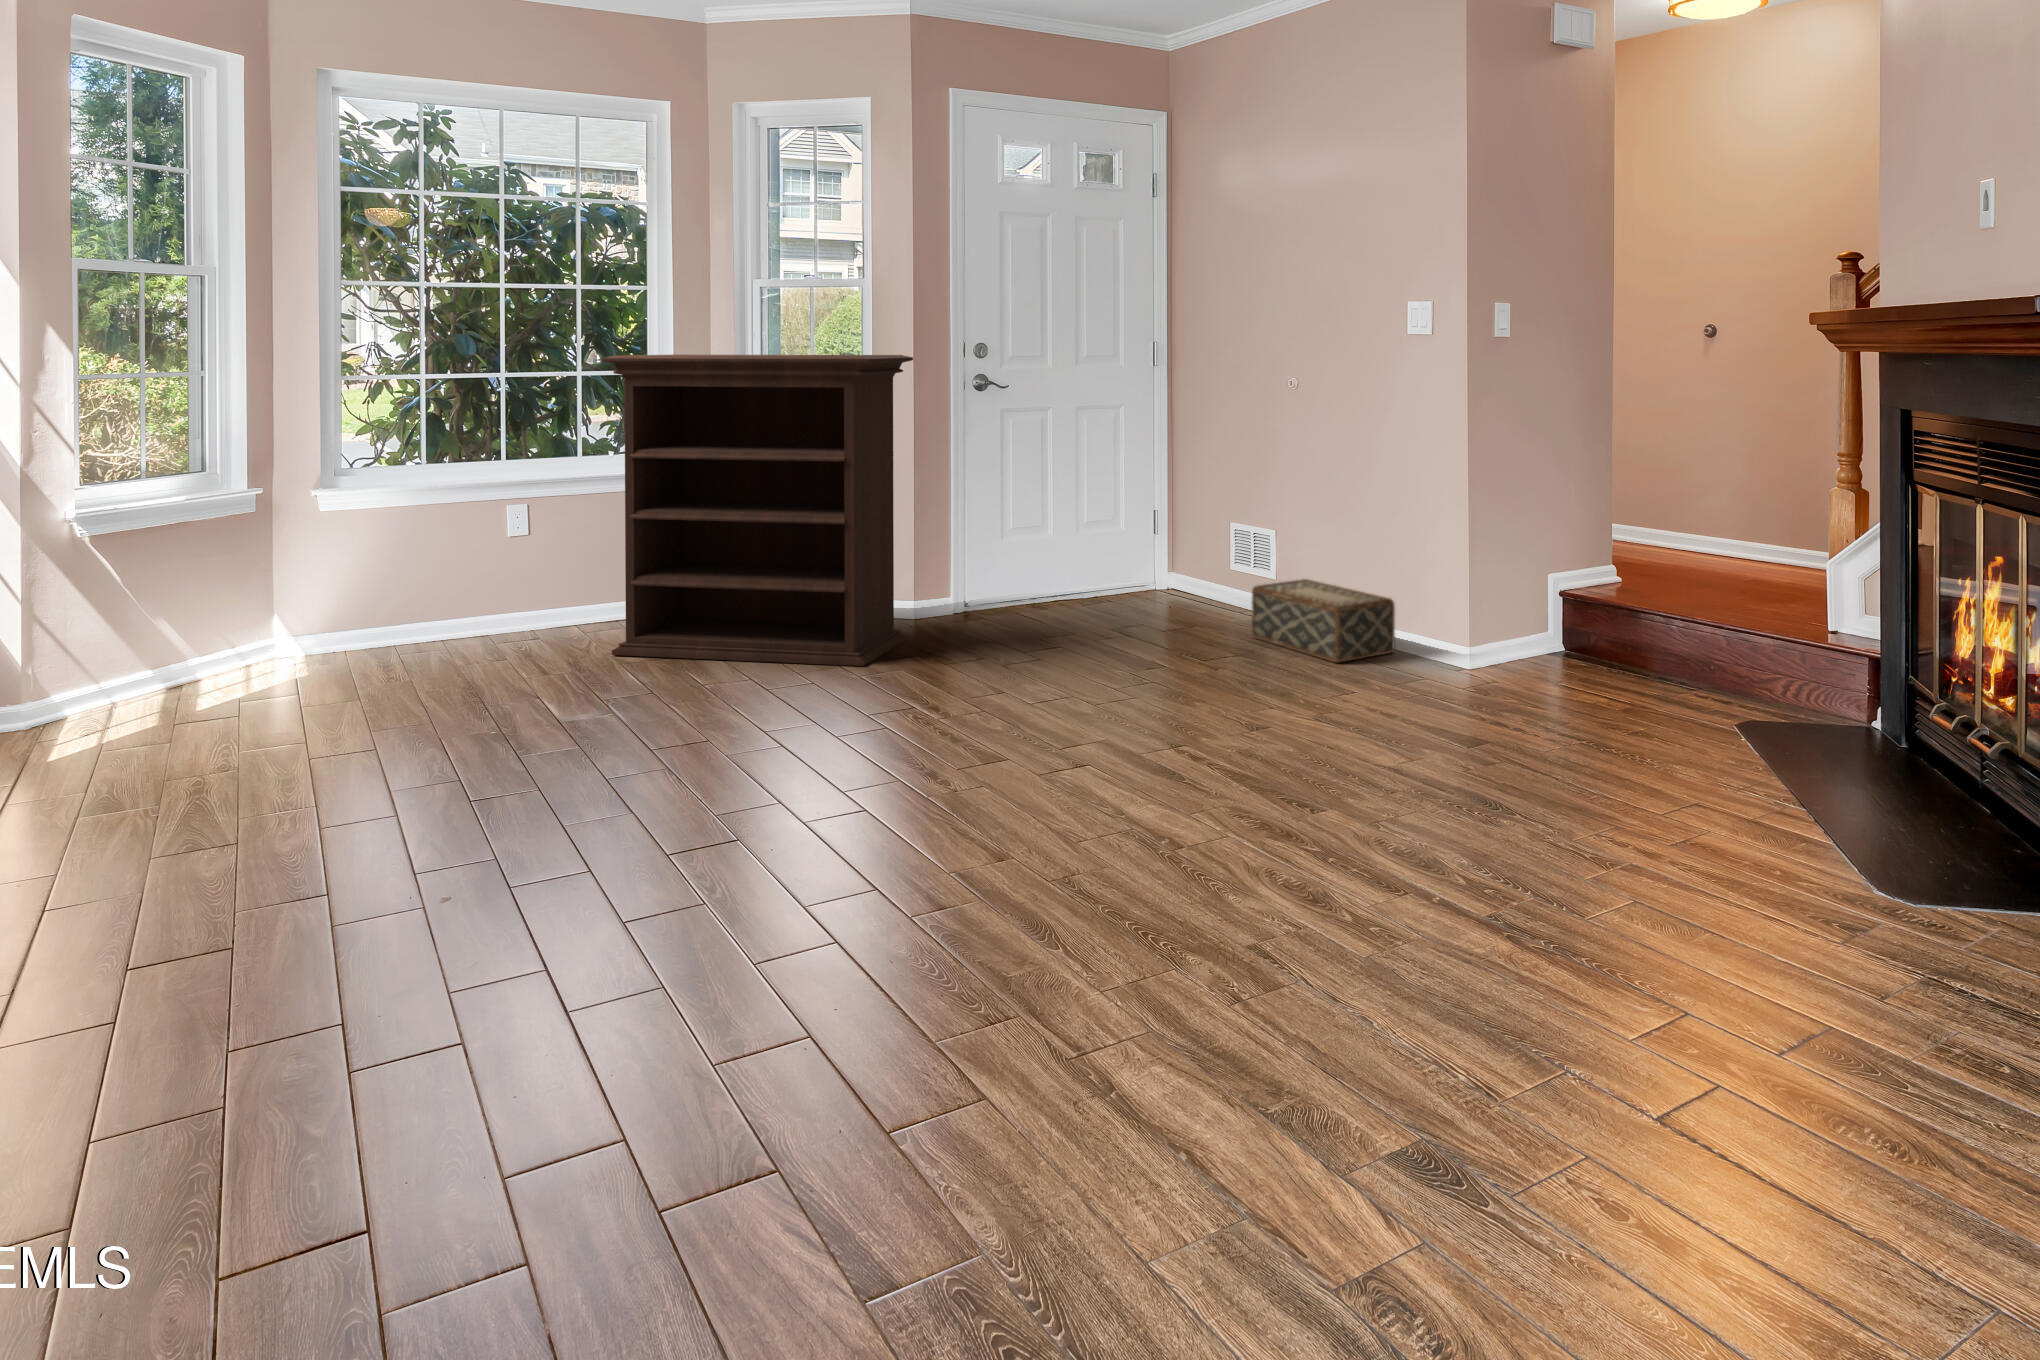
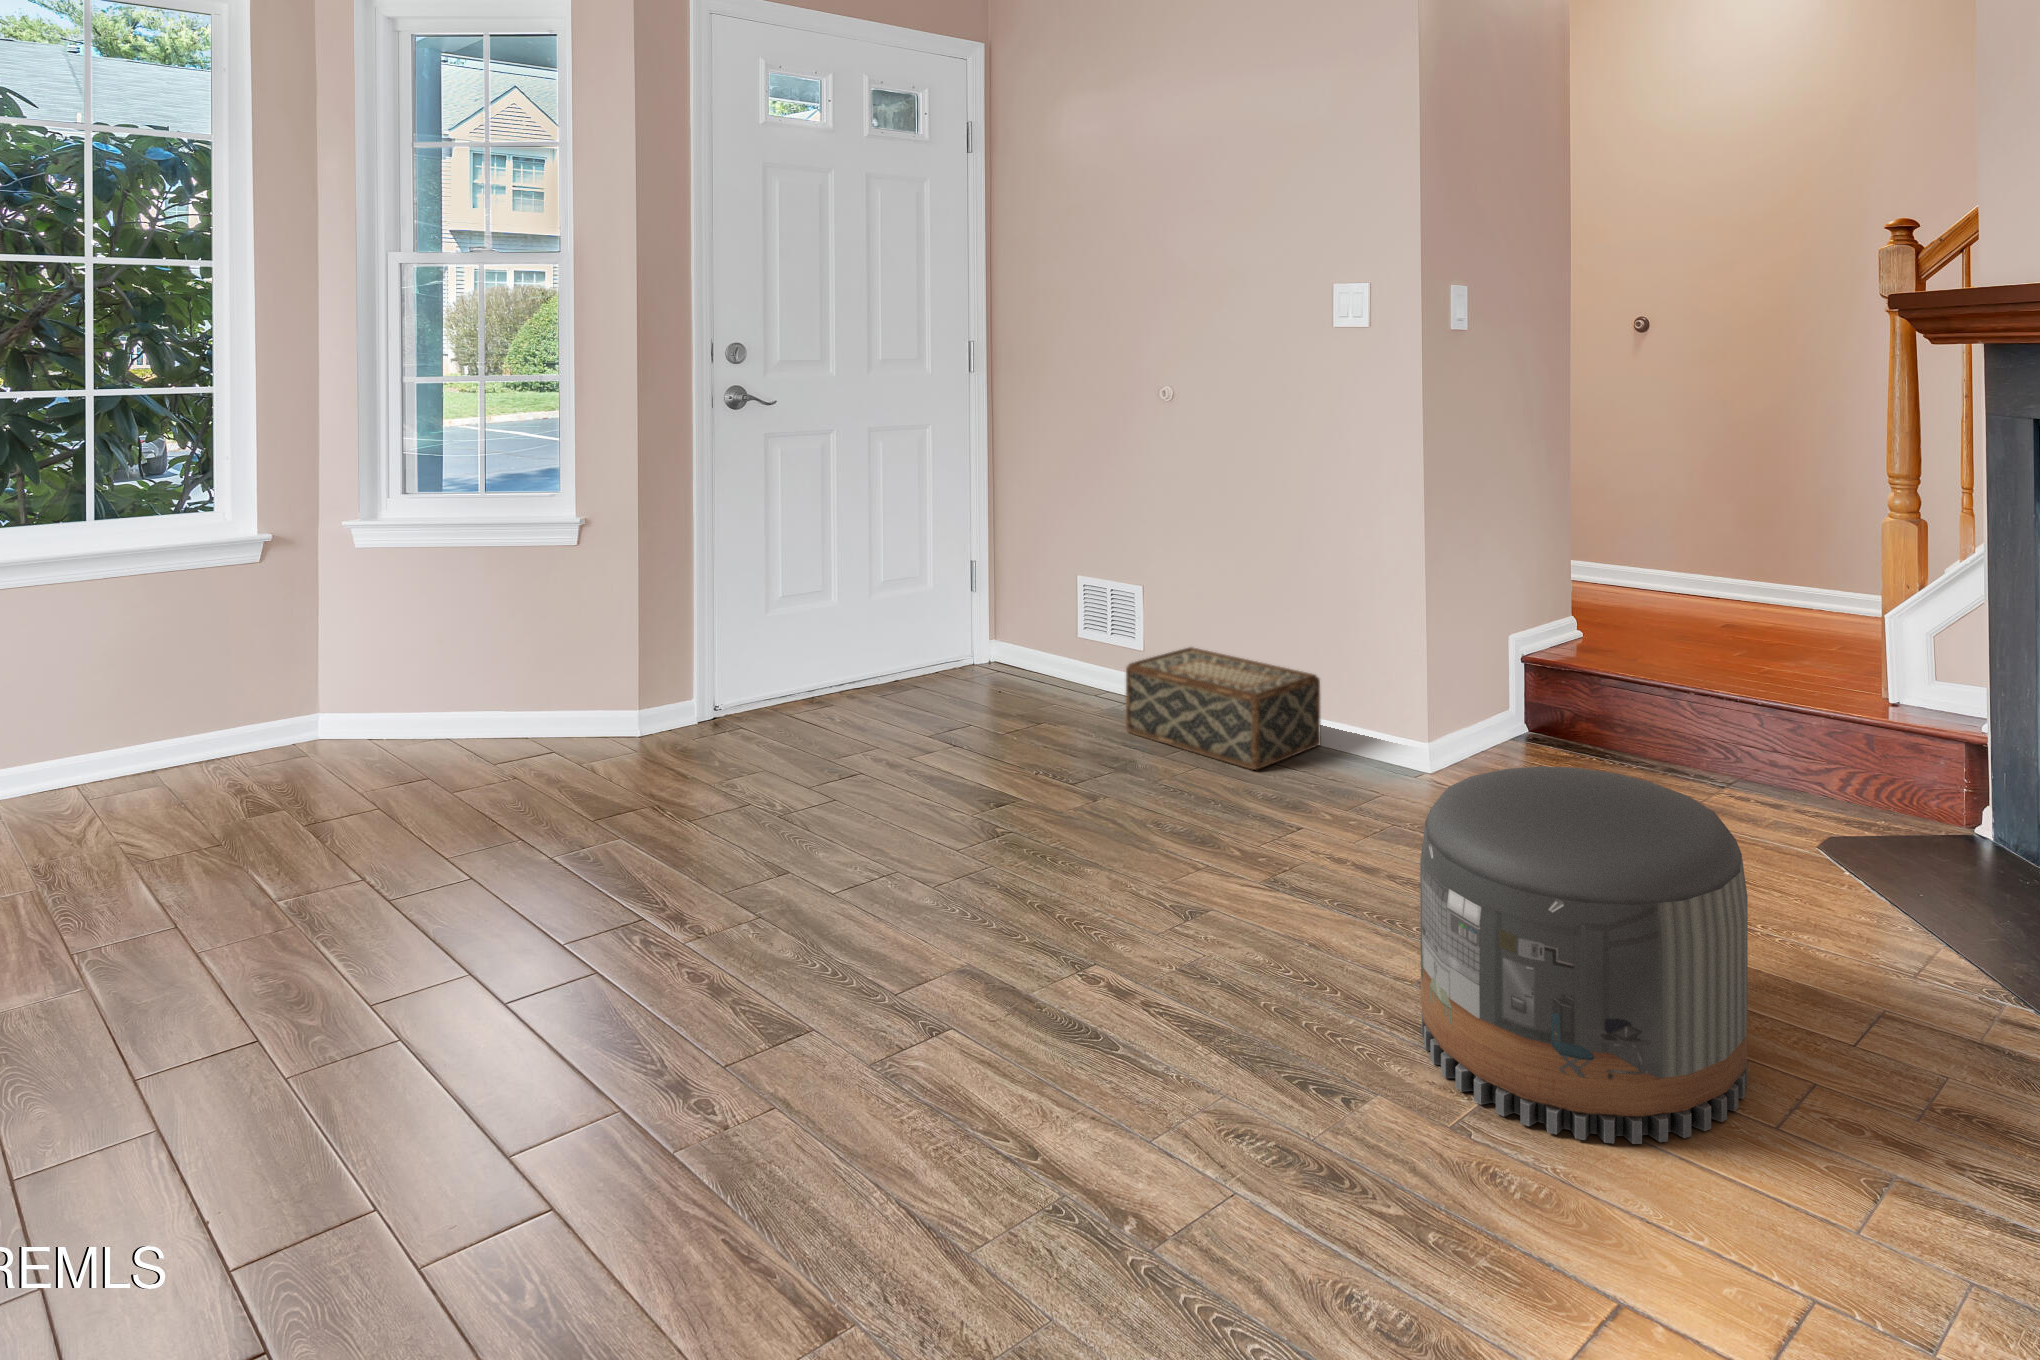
bookshelf: present [602,355,913,666] -> none [94,359,638,847]
pouf: none [1373,629,1577,835] -> present [1420,766,1748,1144]

